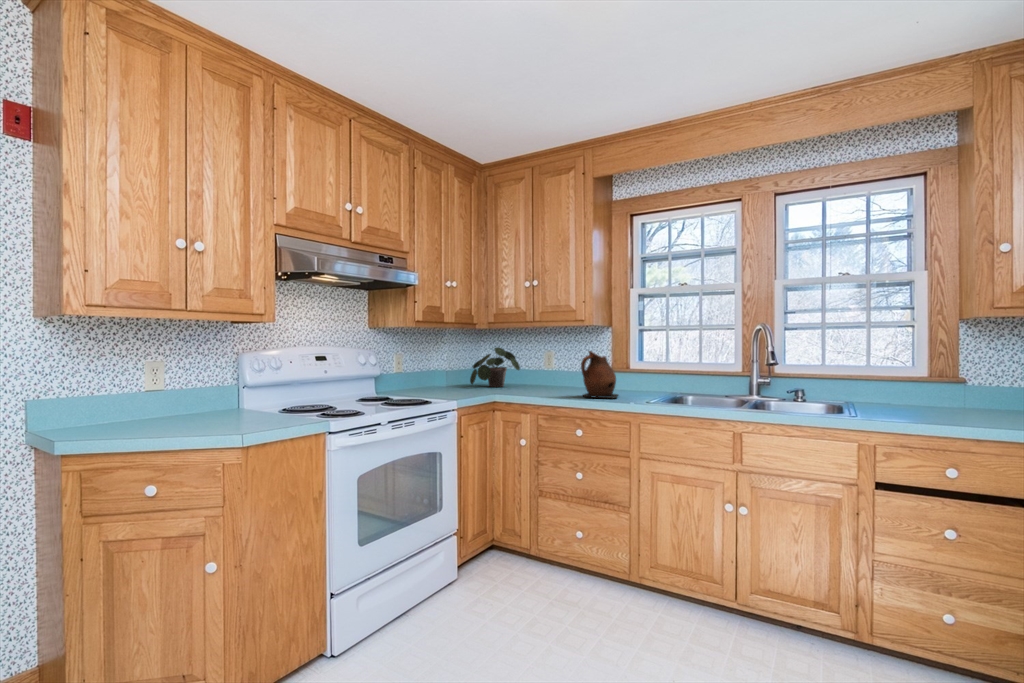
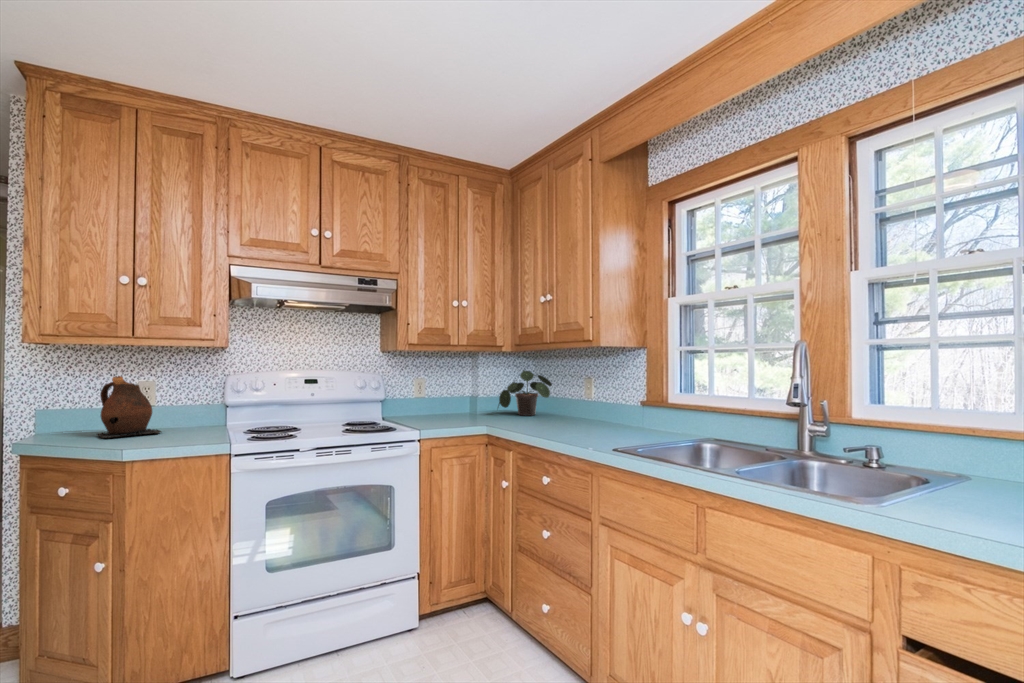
ceramic pitcher: present [581,351,618,398] -> present [97,376,161,438]

